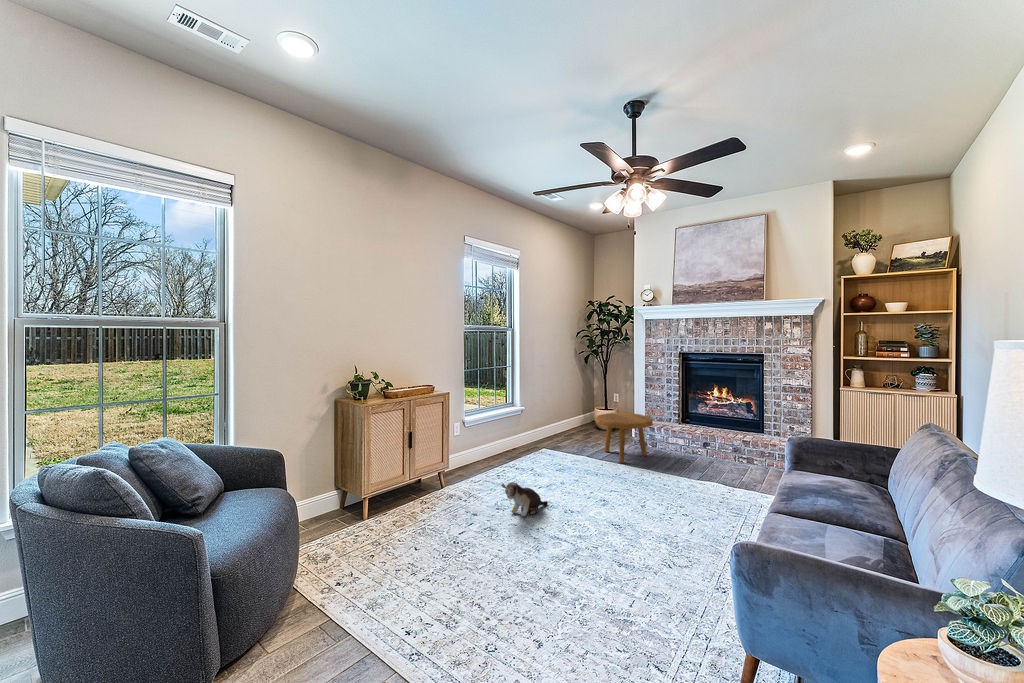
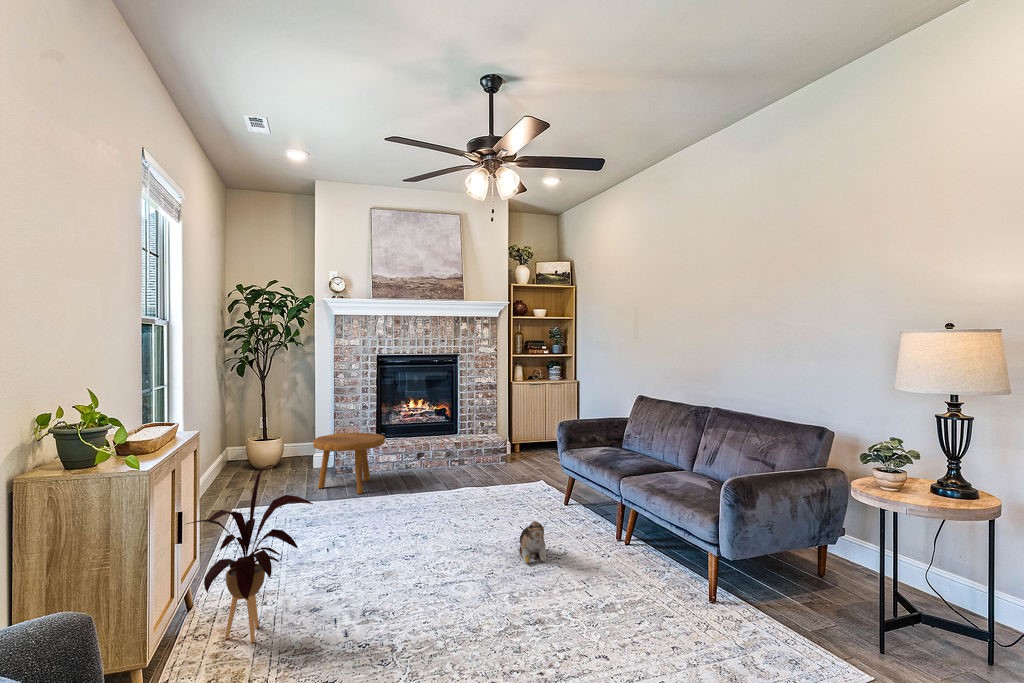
house plant: none [391,421,449,521] -> present [187,465,313,642]
plush toy: present [501,482,548,516] -> present [519,521,546,564]

